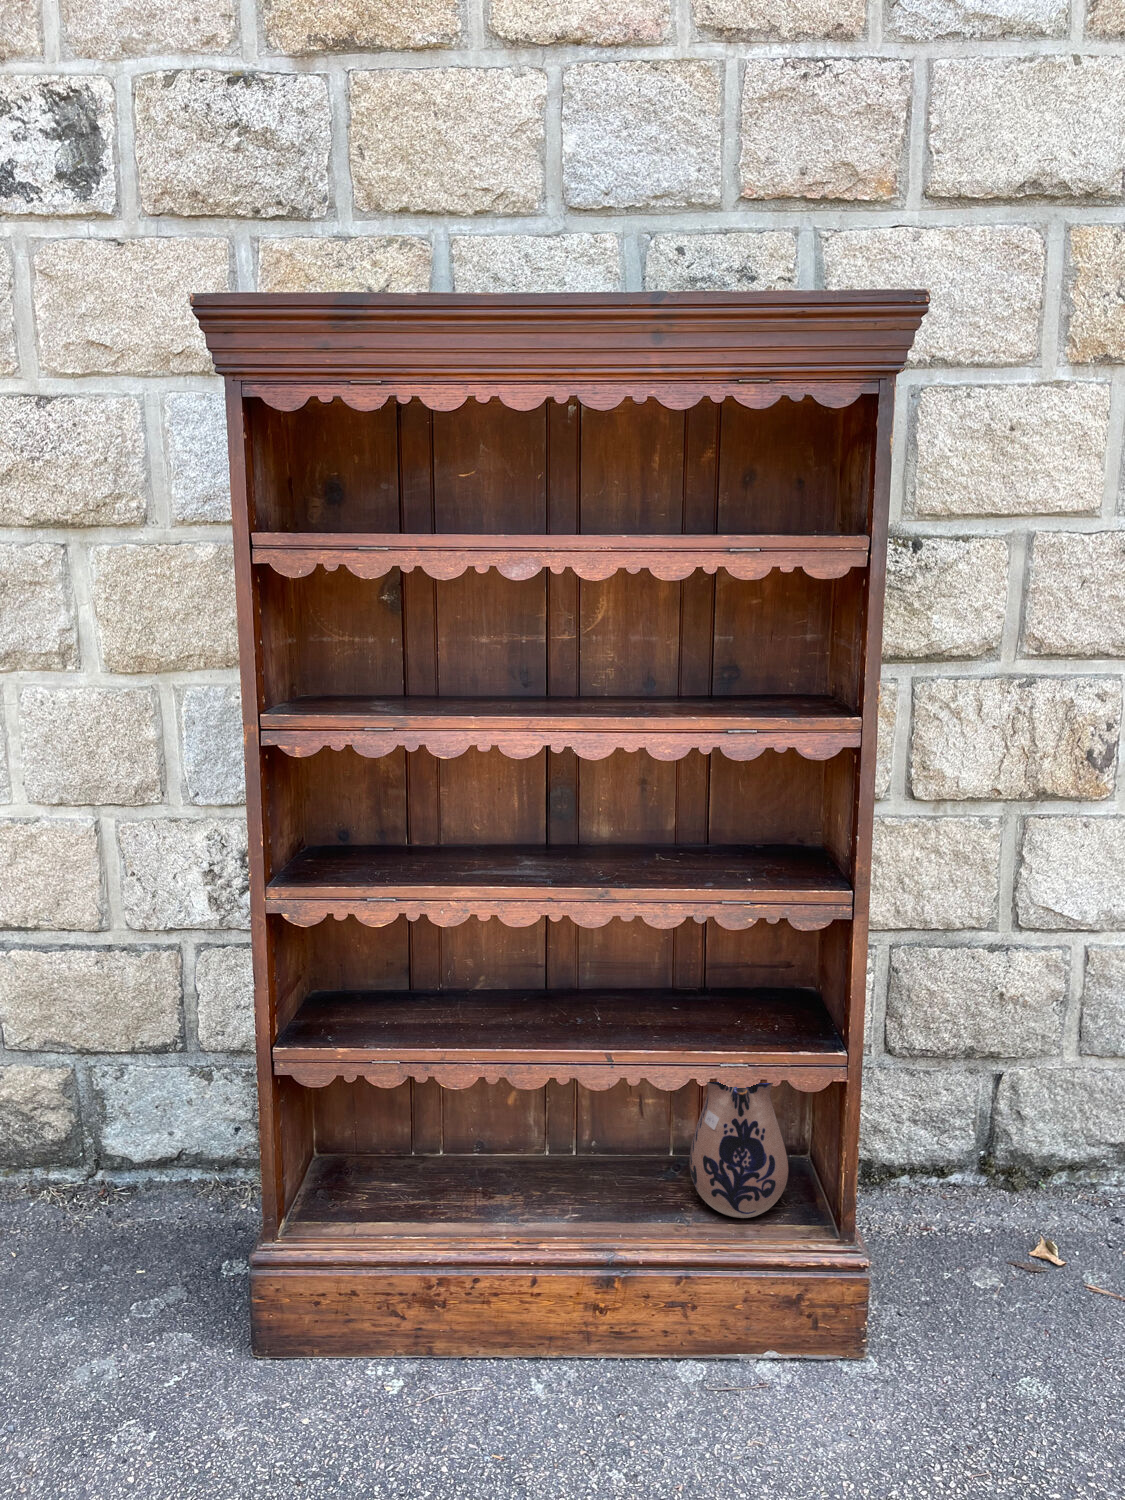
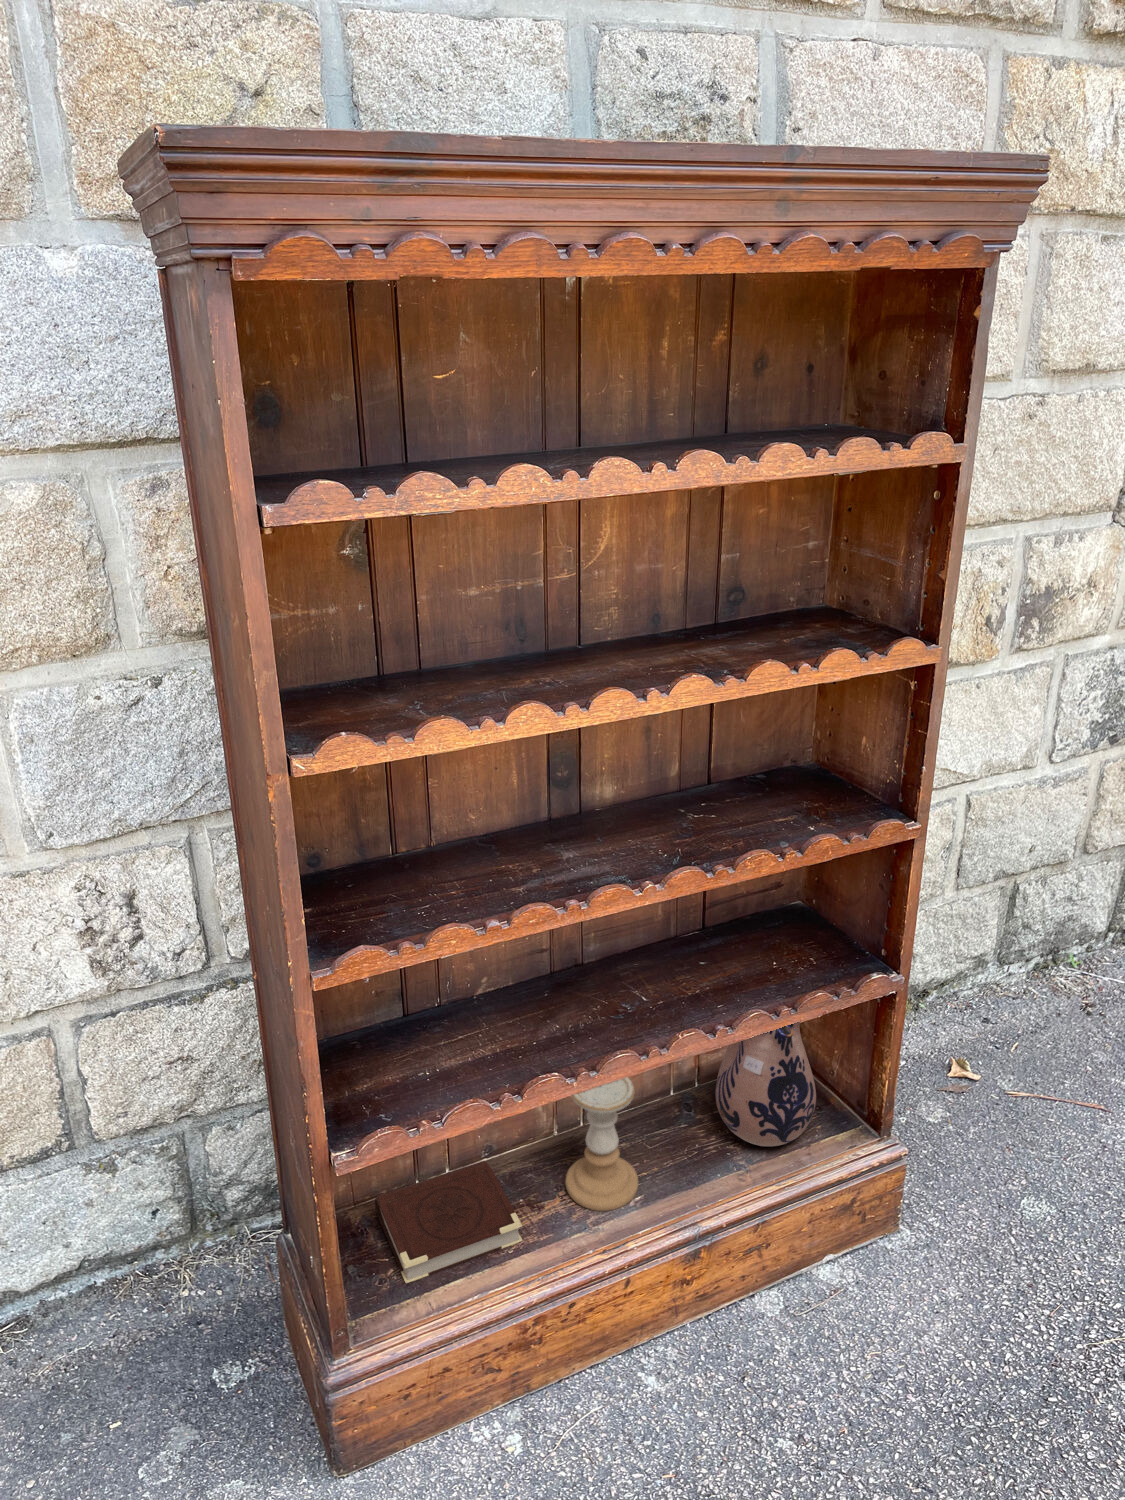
candle holder: none [525,1084,592,1219] -> present [565,1077,638,1211]
book: none [353,1149,472,1217] -> present [375,1161,522,1283]

